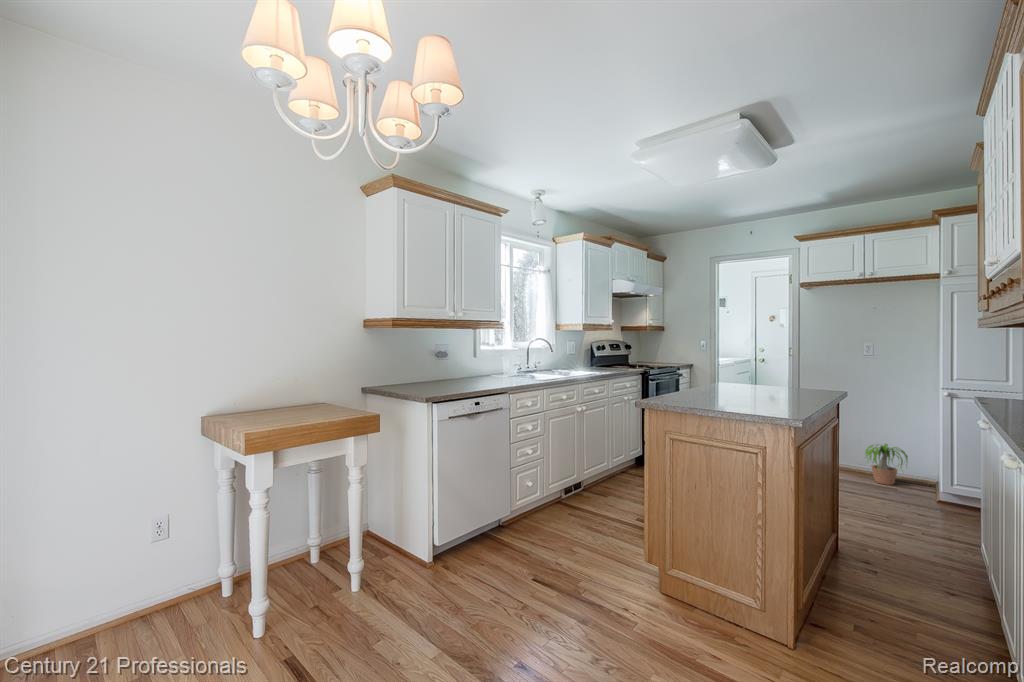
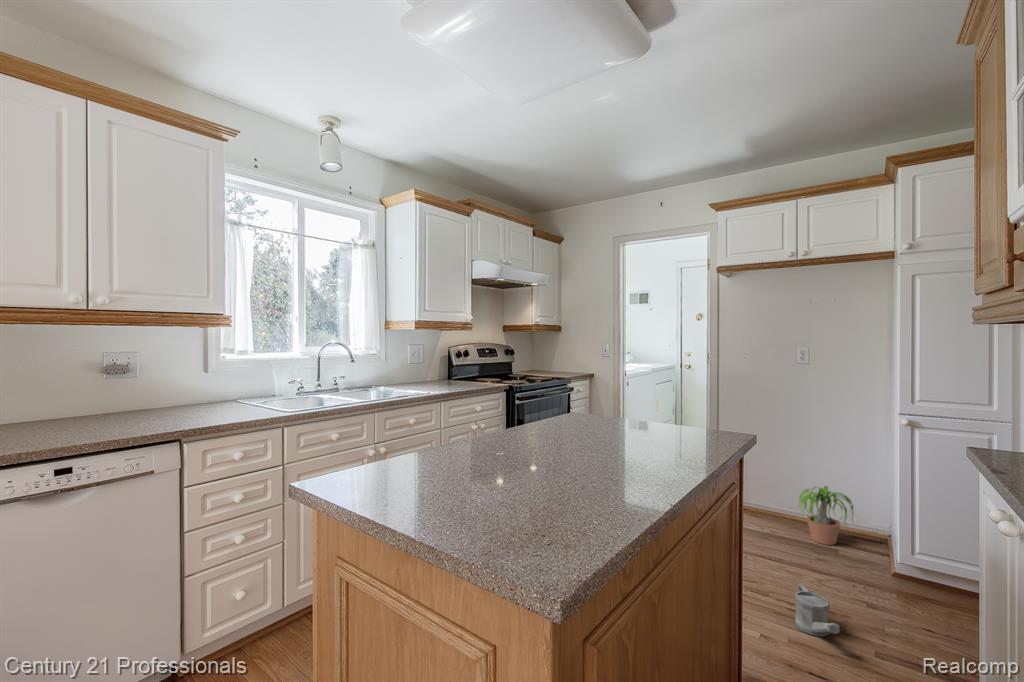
watering can: none [867,497,899,525] -> present [795,584,839,637]

